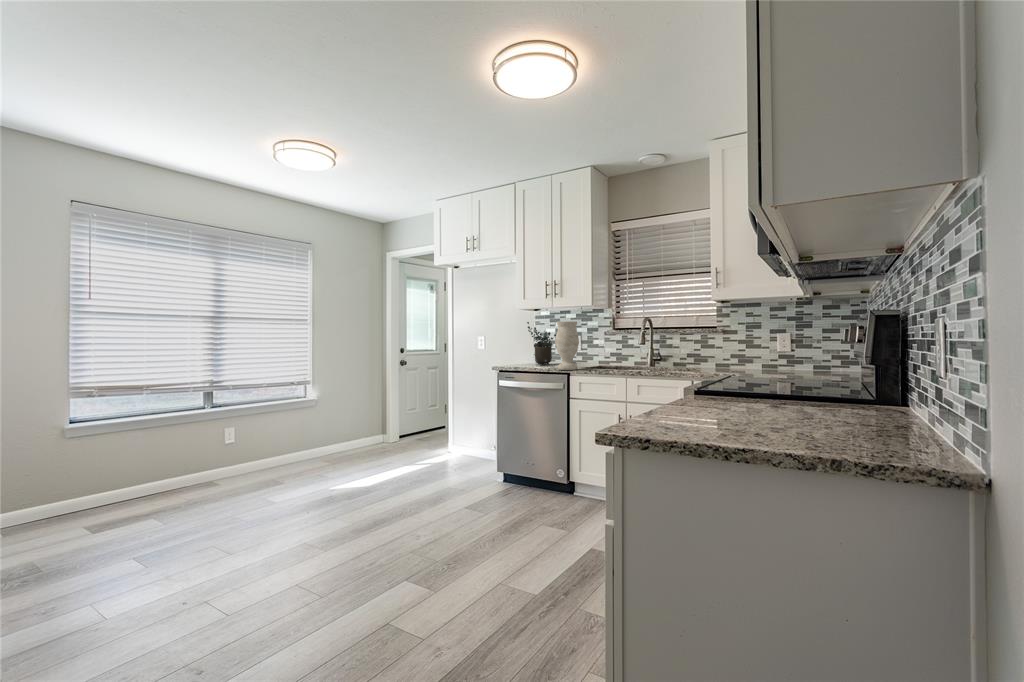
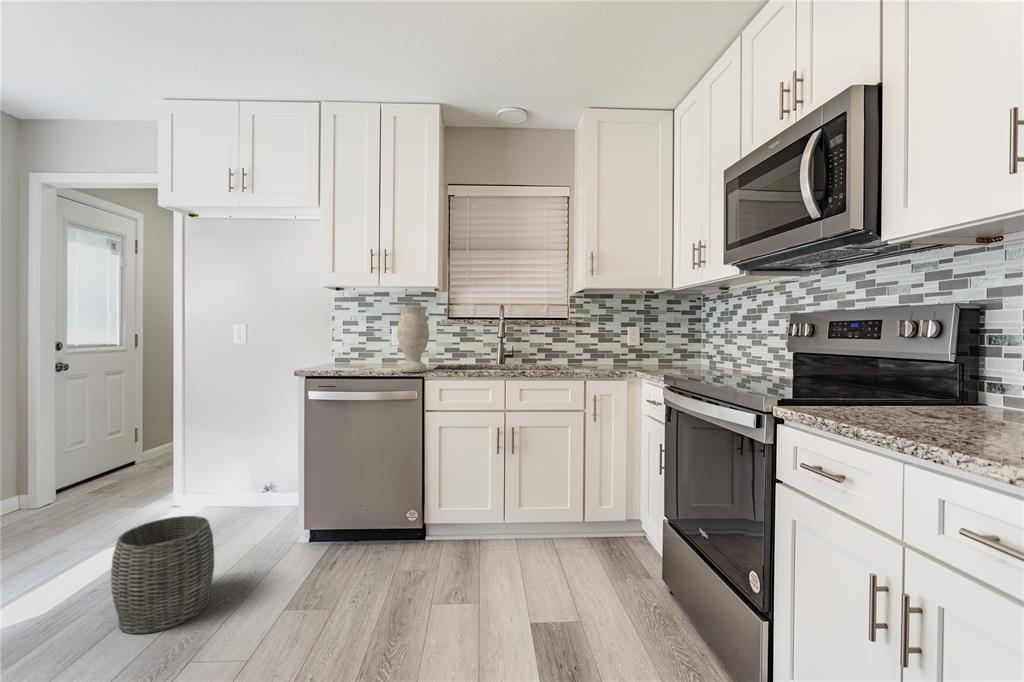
potted plant: present [527,322,556,364] -> none [337,305,380,364]
woven basket: none [395,446,441,501] -> present [111,516,214,634]

